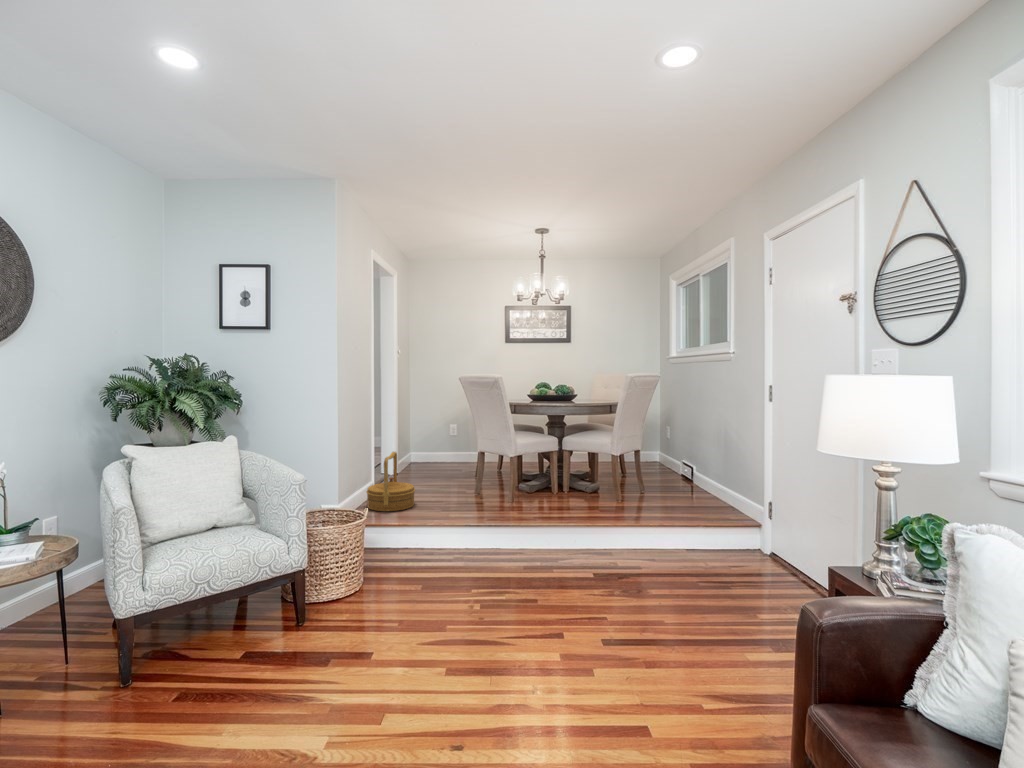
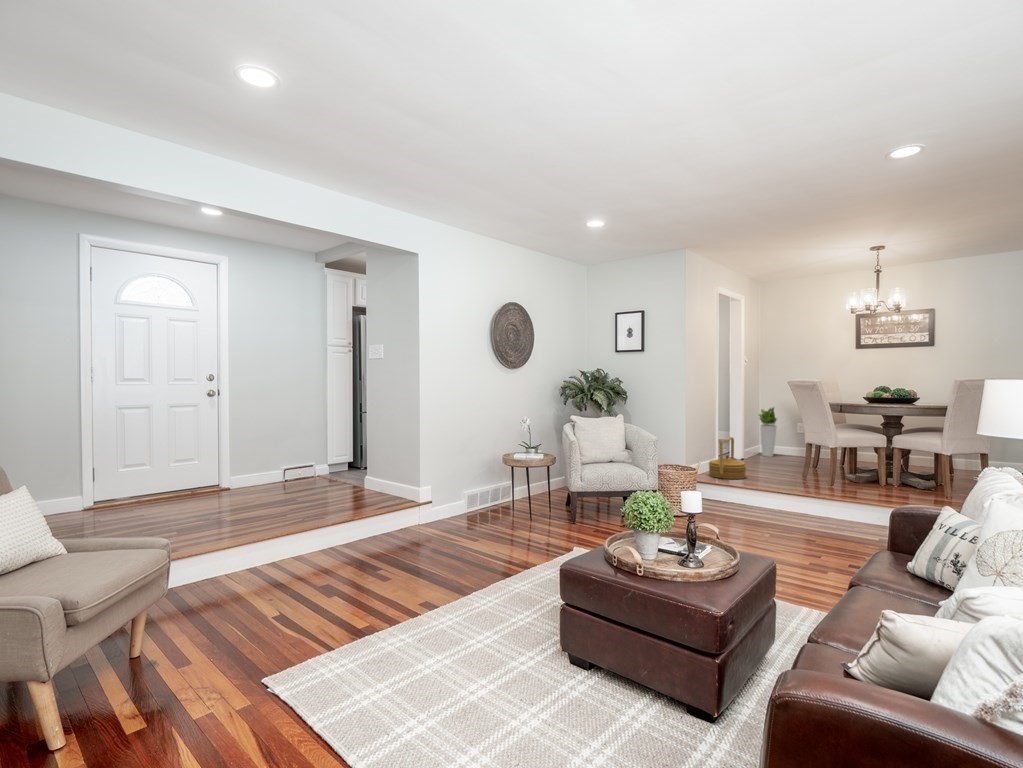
planter: none [409,406,432,466] -> present [759,407,777,457]

